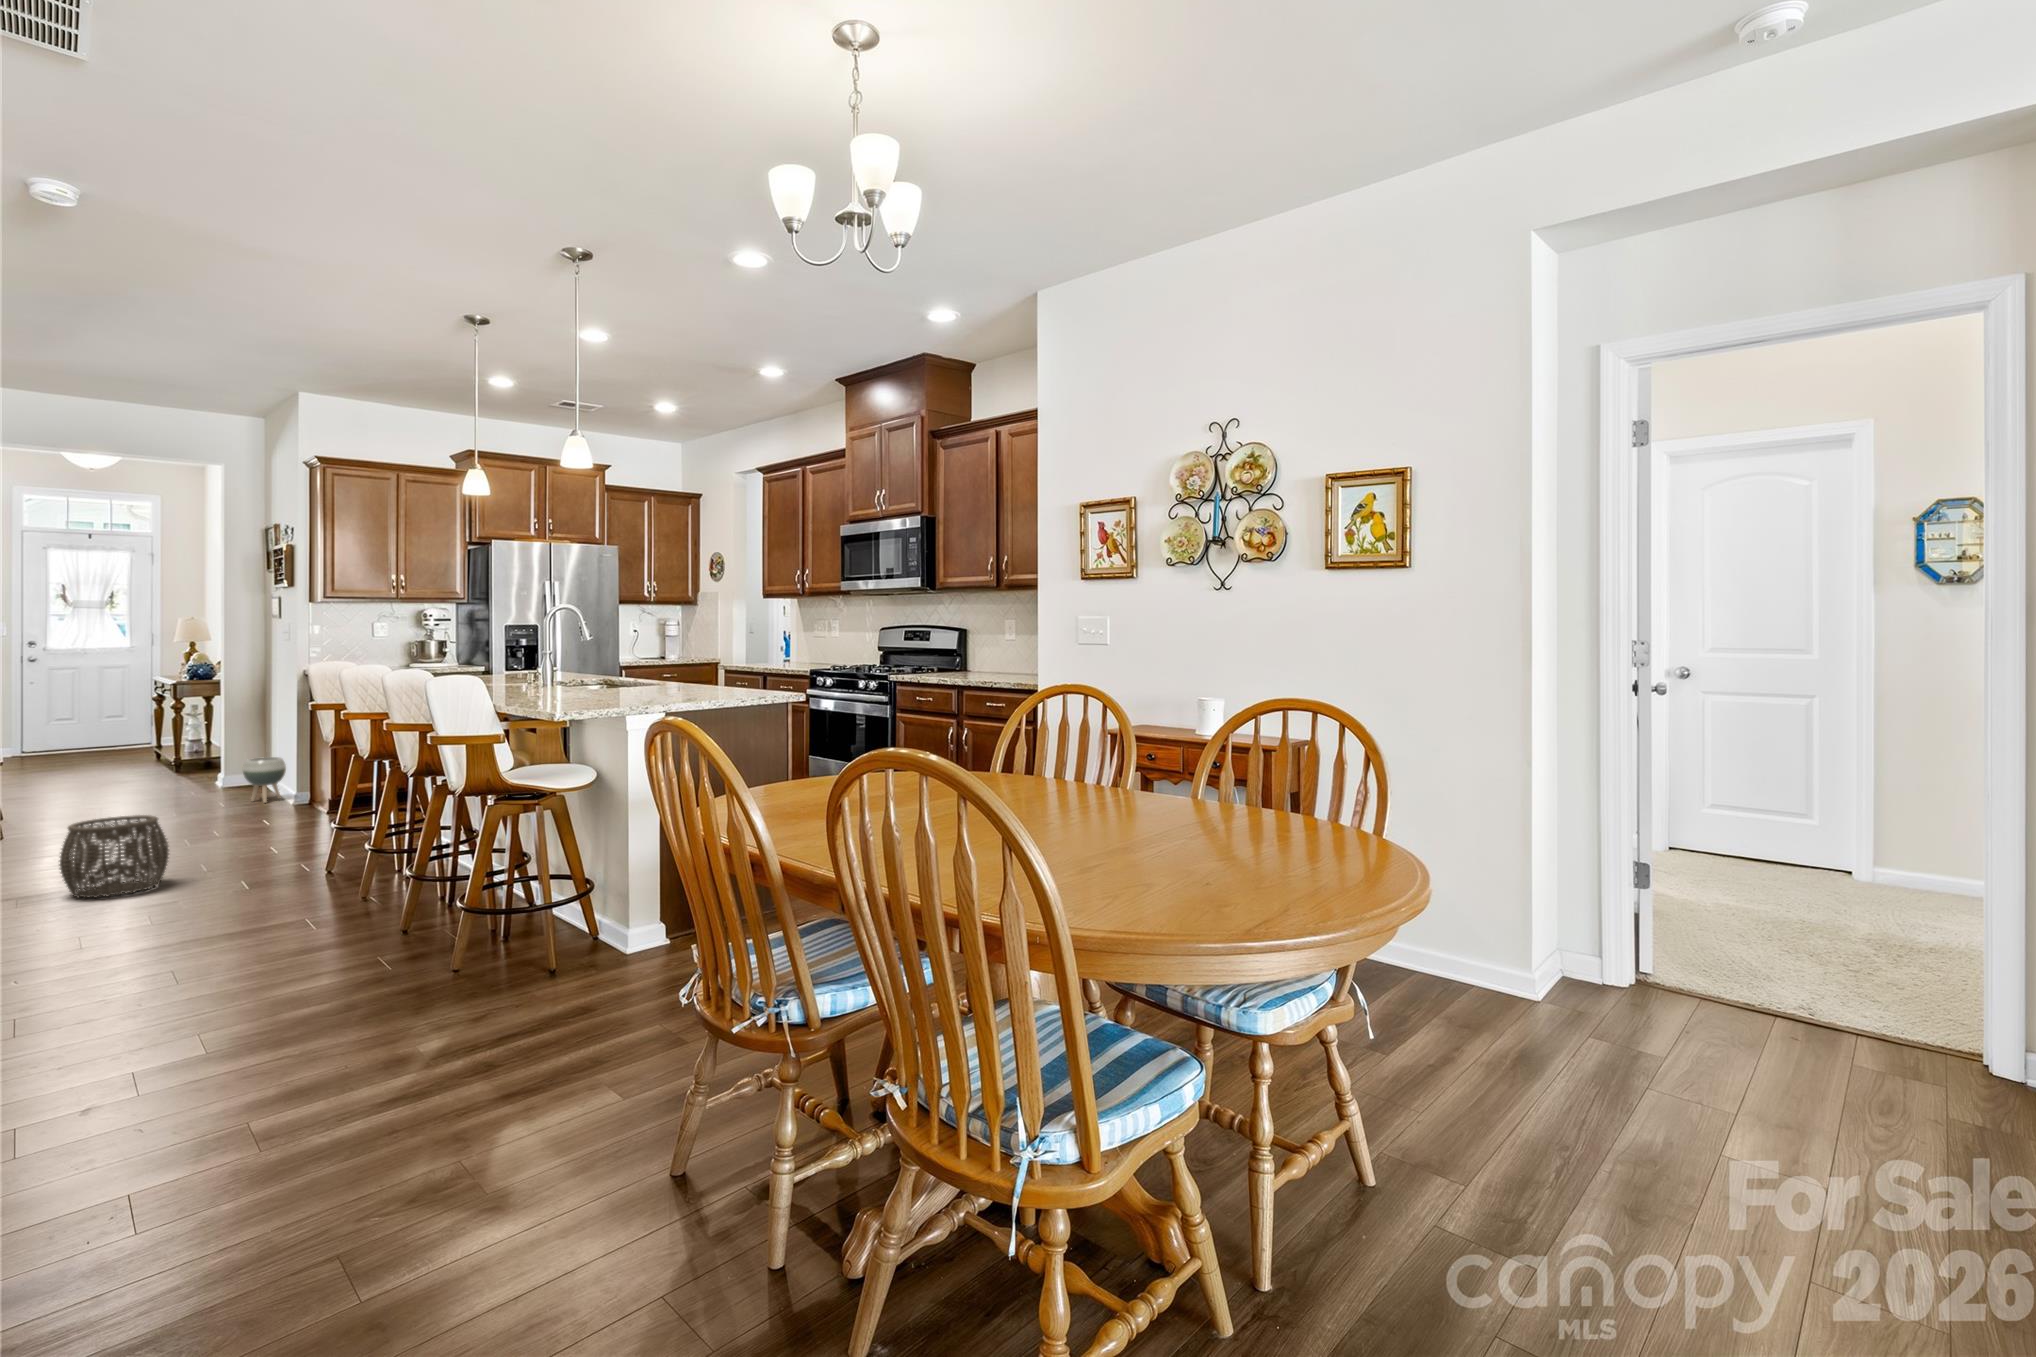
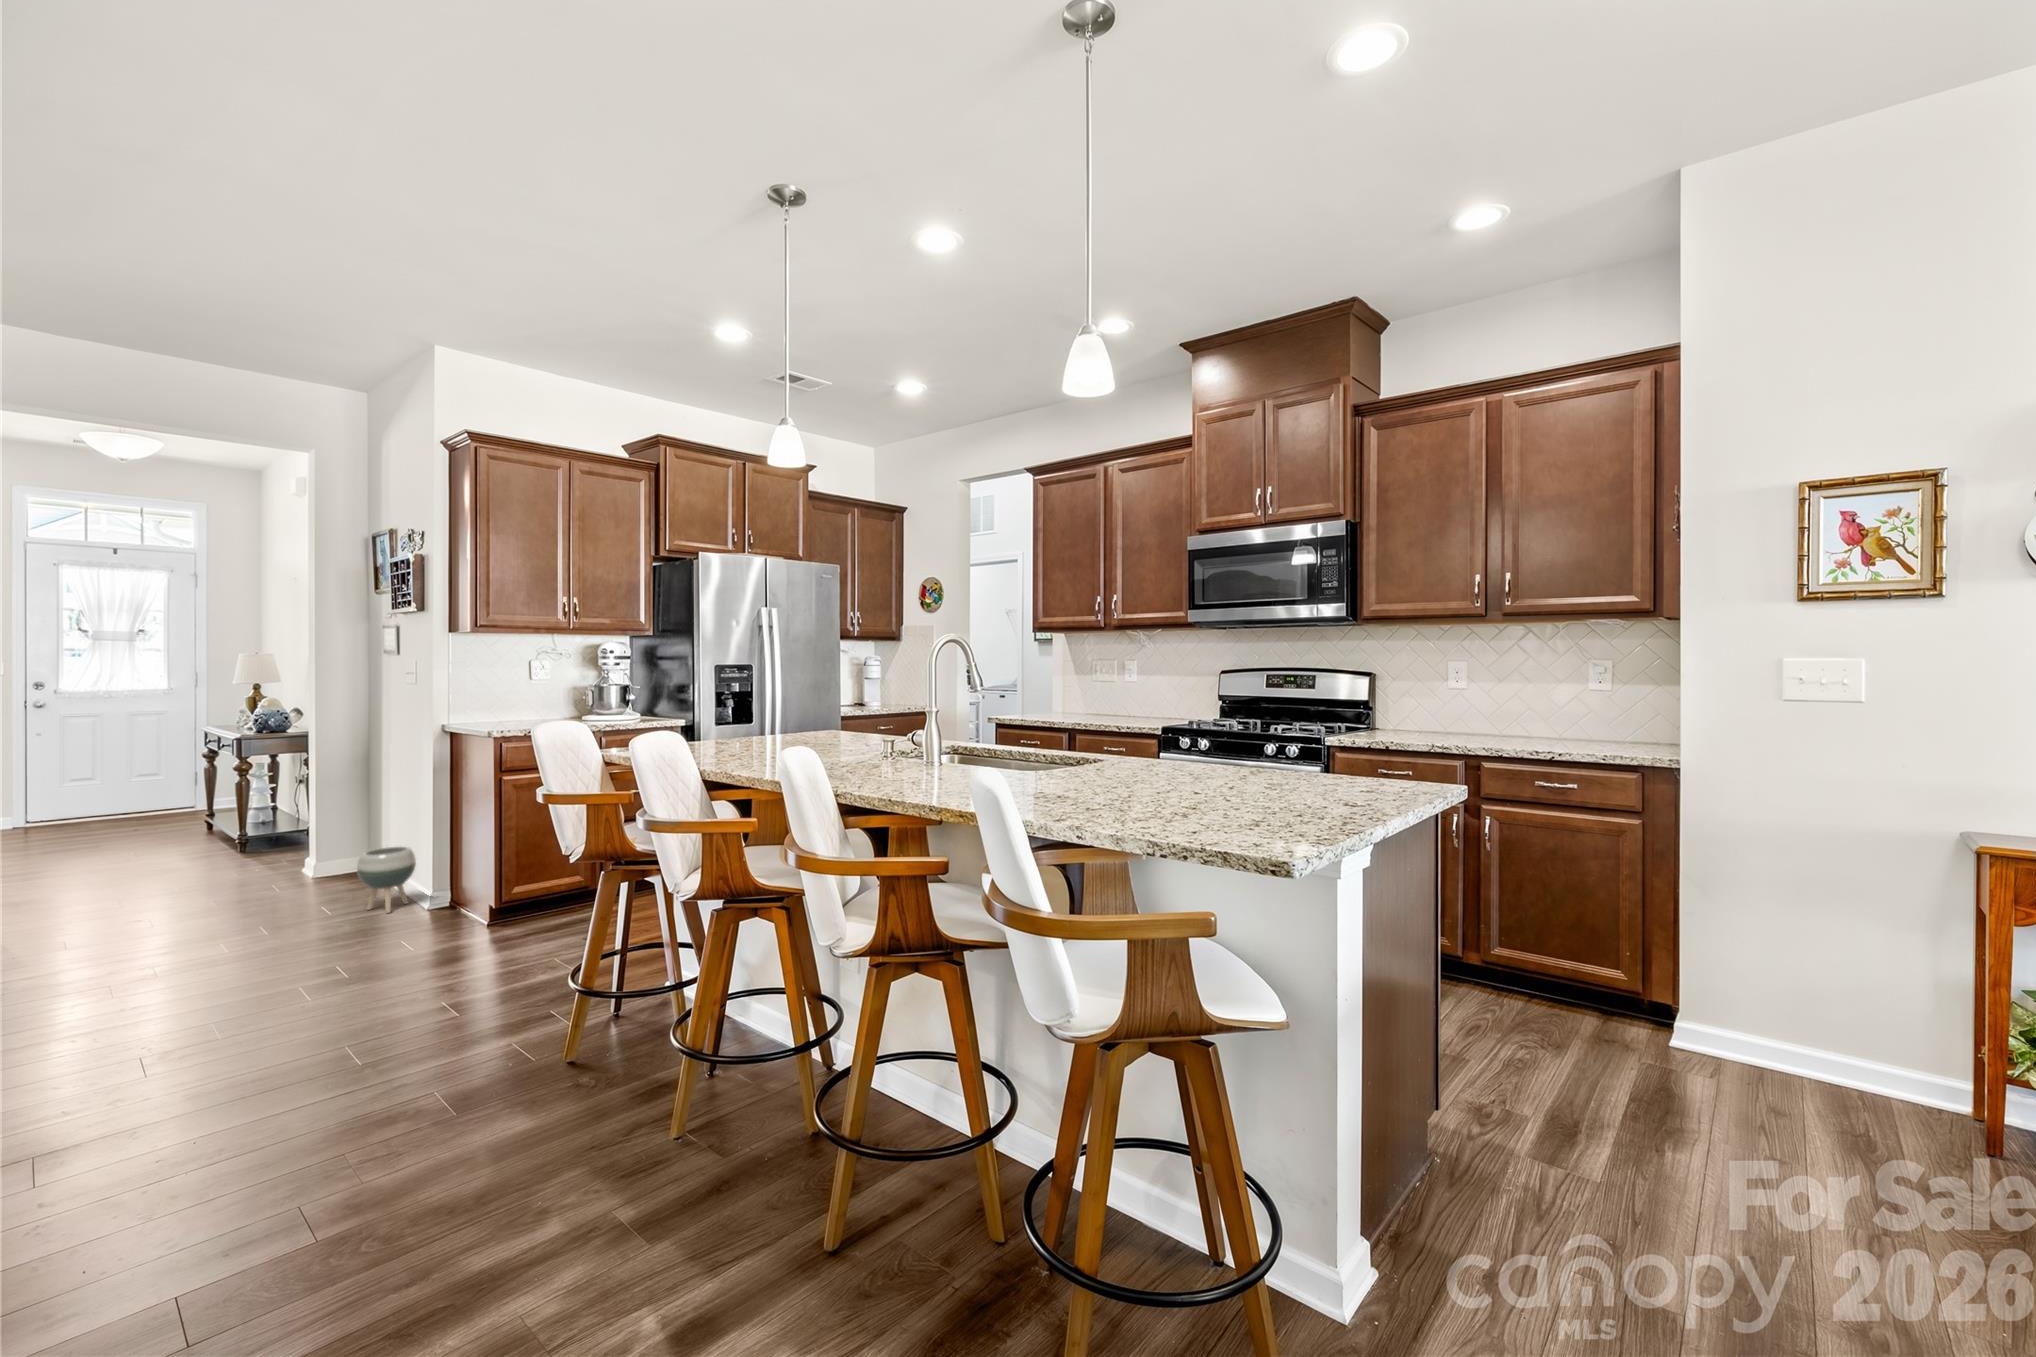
woven basket: present [59,815,169,898] -> none [100,1033,317,1231]

